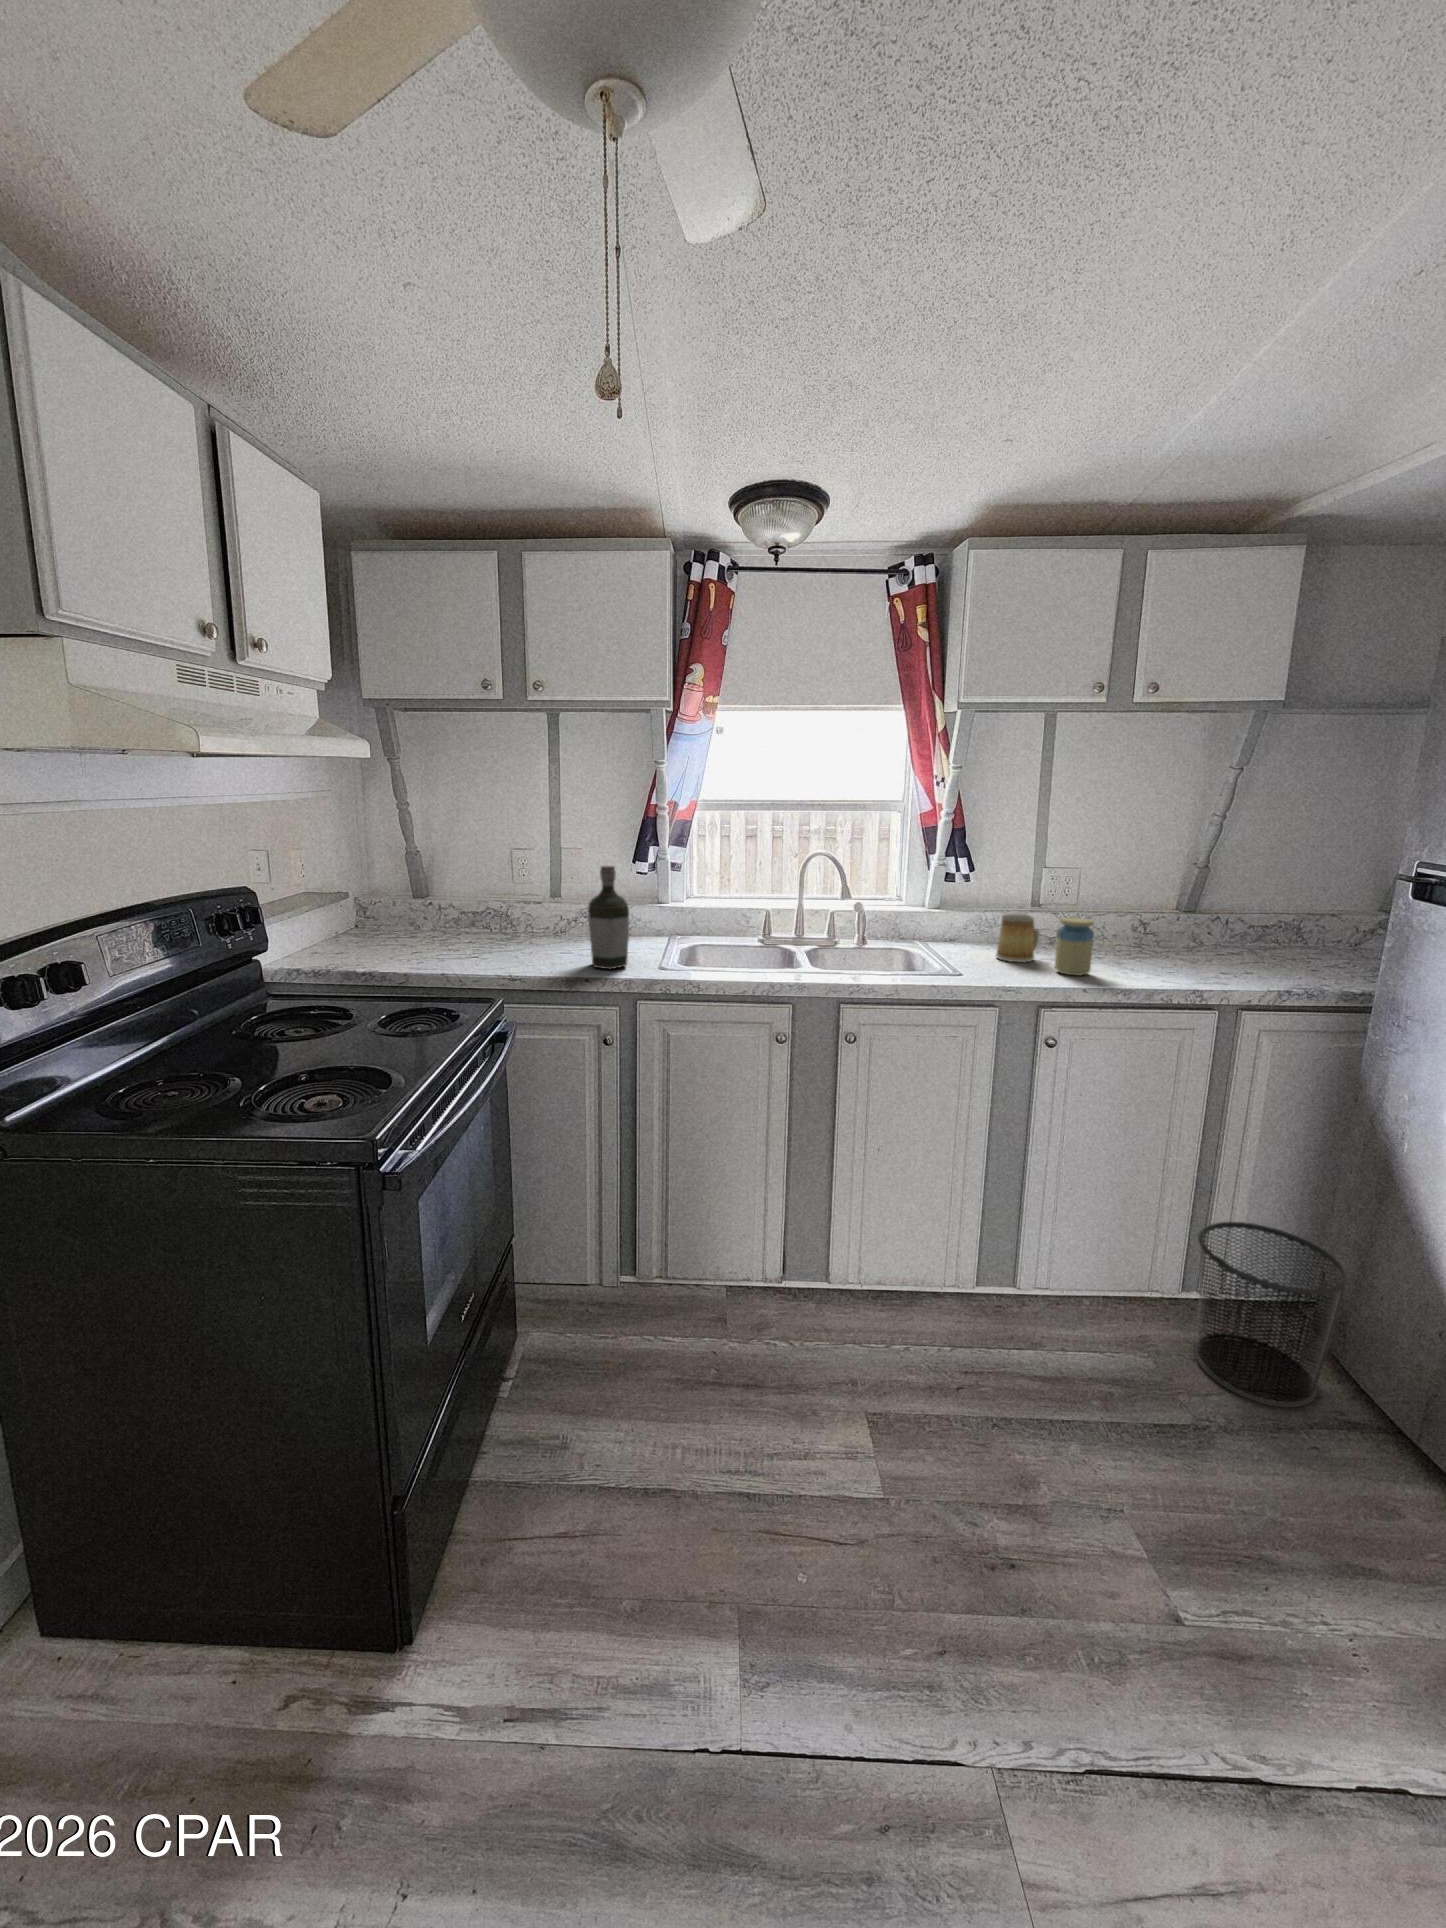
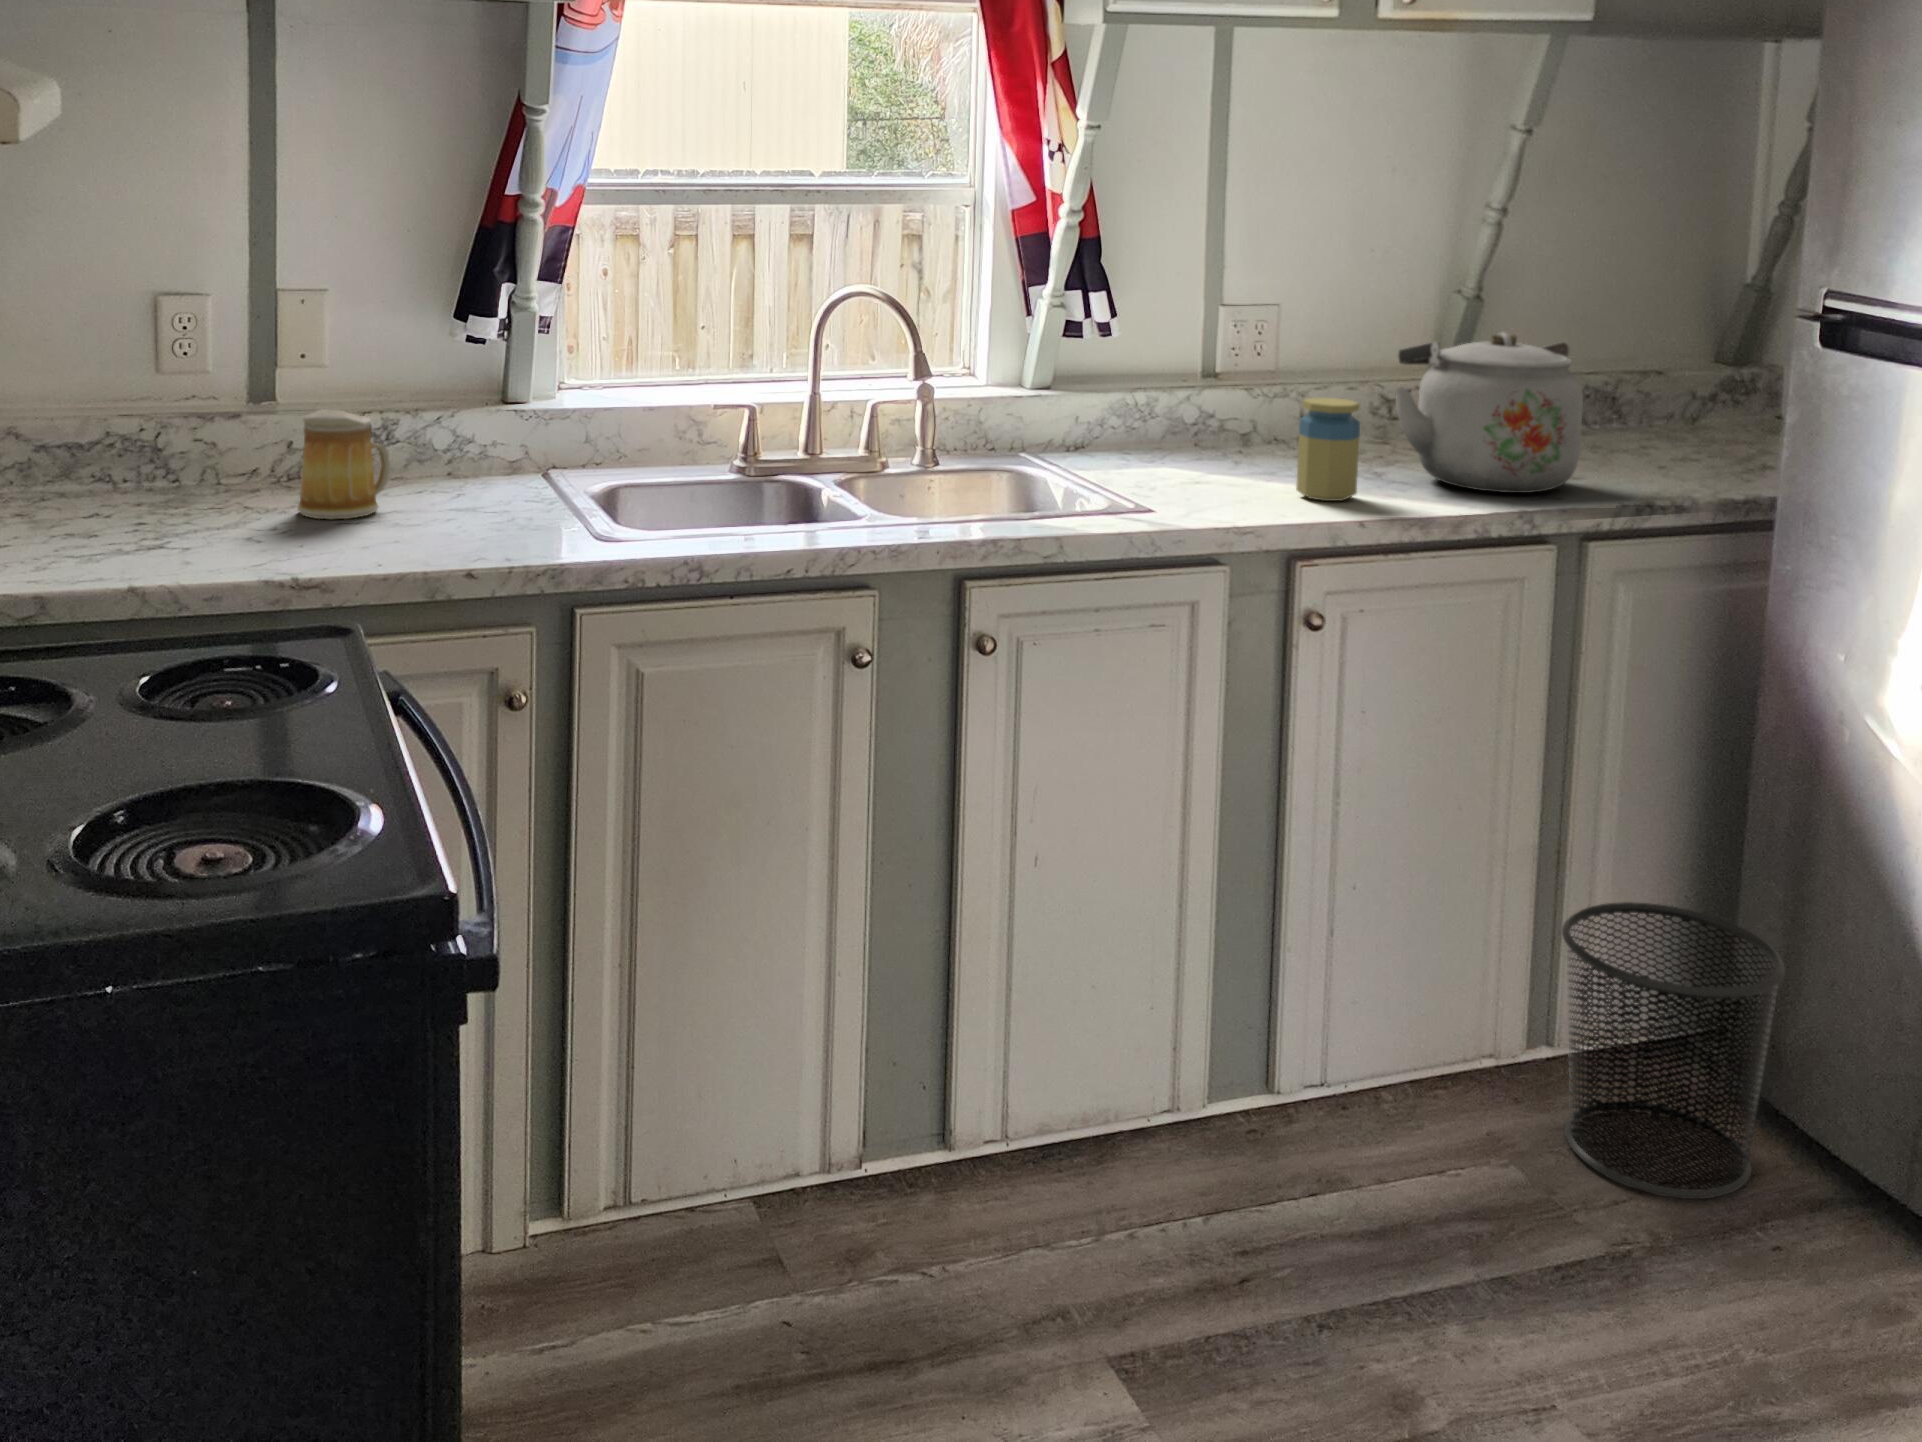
bottle: present [588,866,629,969] -> none [436,329,538,549]
kettle: none [1125,885,1250,978] -> present [1395,332,1583,493]
mug: present [996,911,1039,962] -> present [297,410,390,519]

